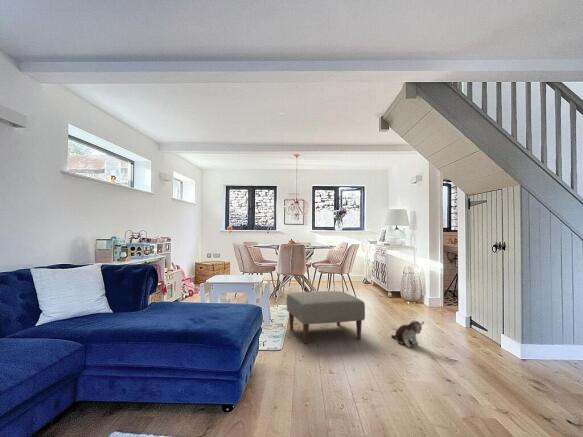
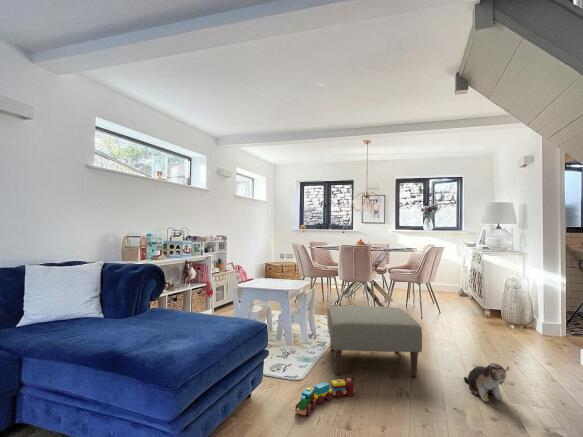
toy train: none [292,342,326,369] -> present [295,378,355,415]

